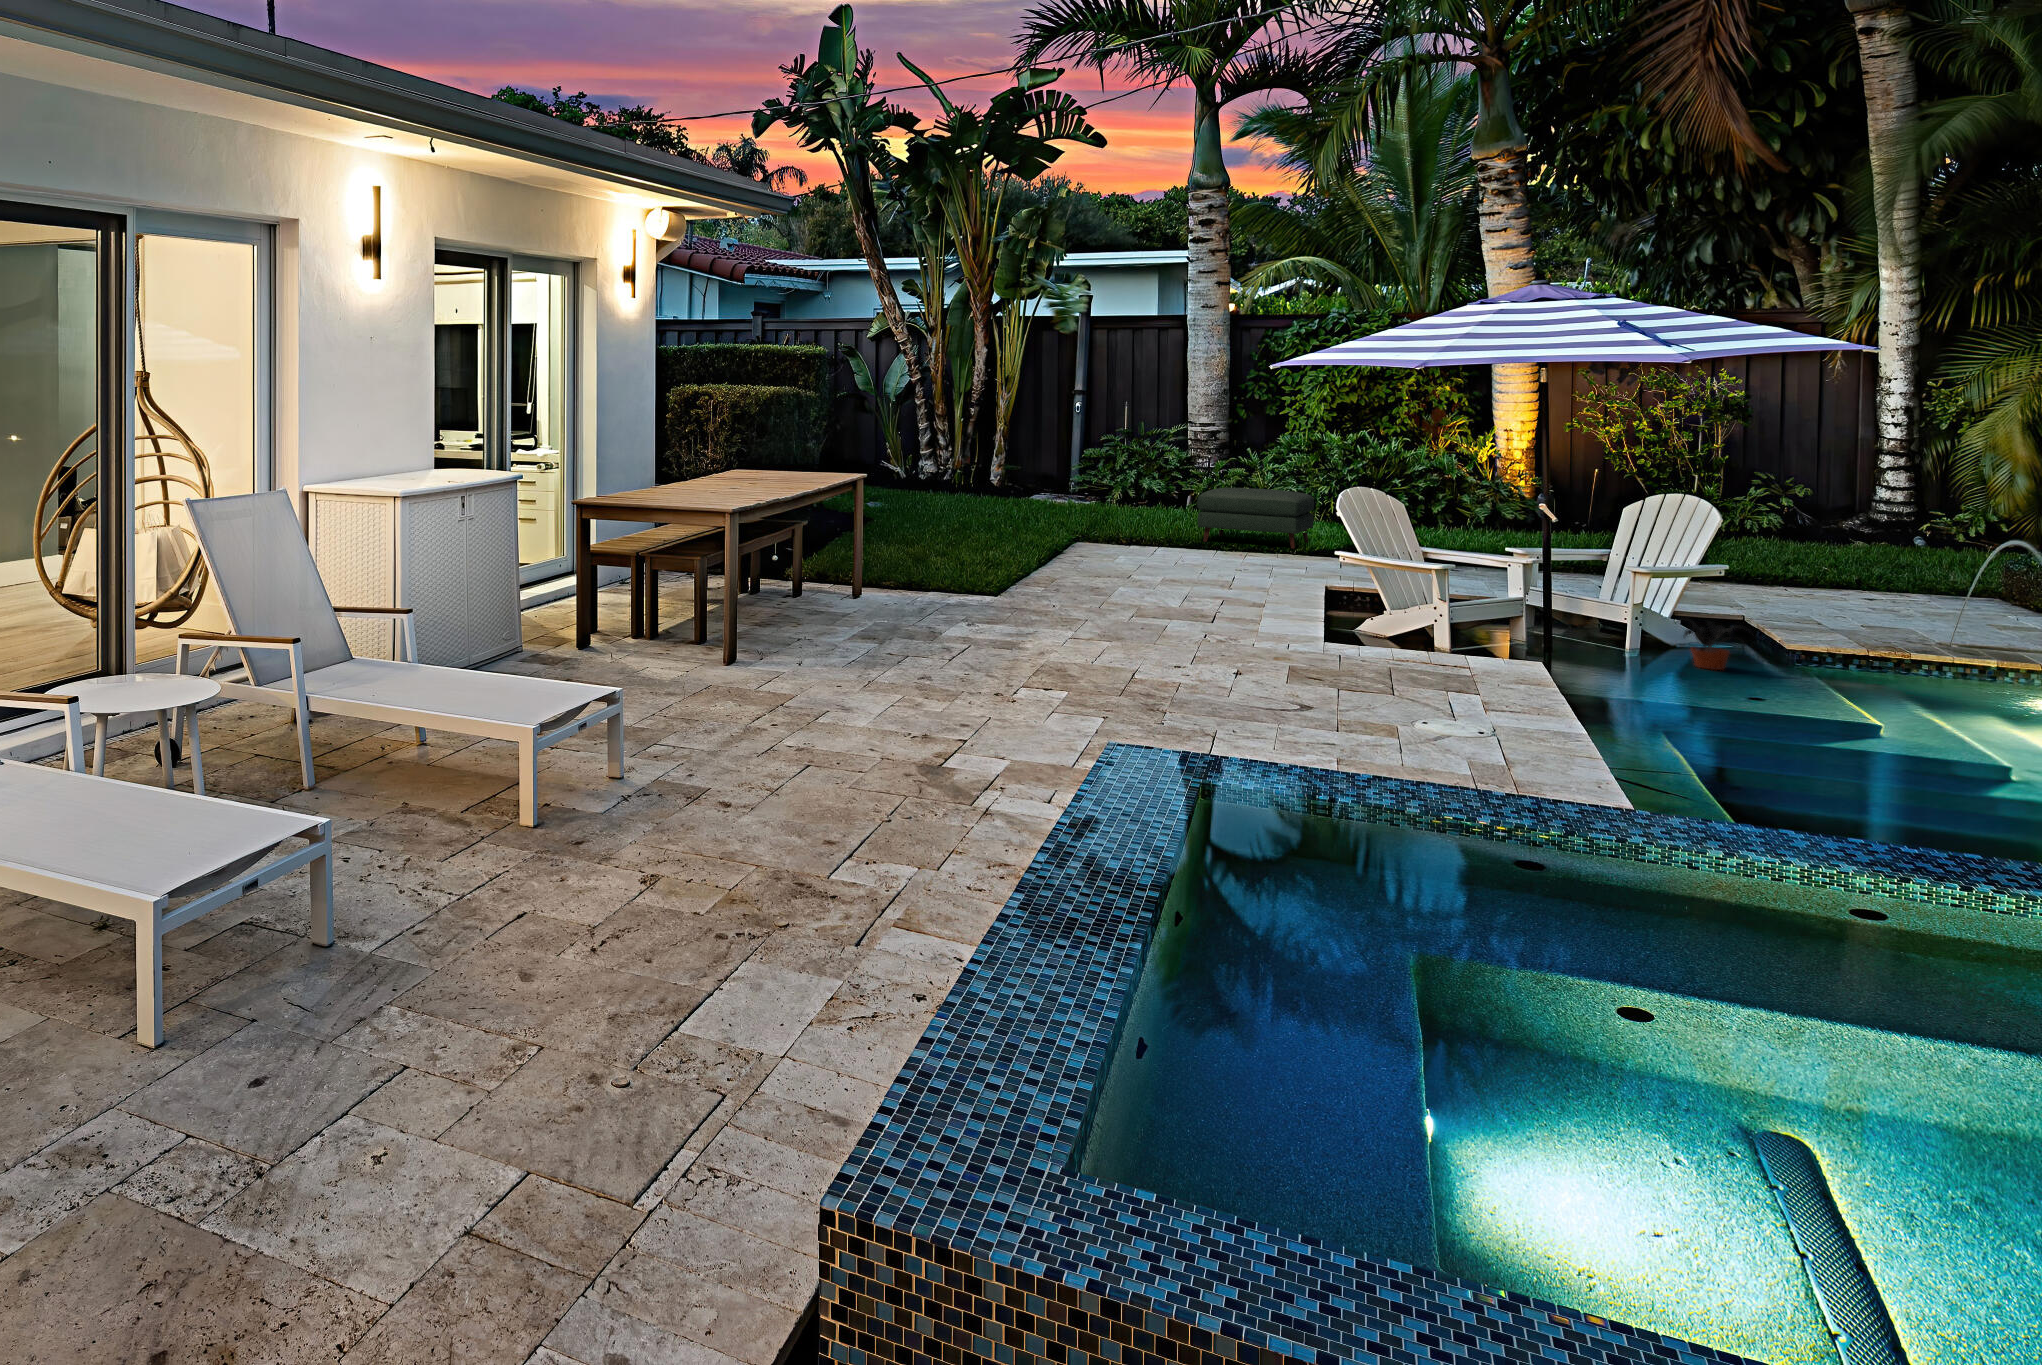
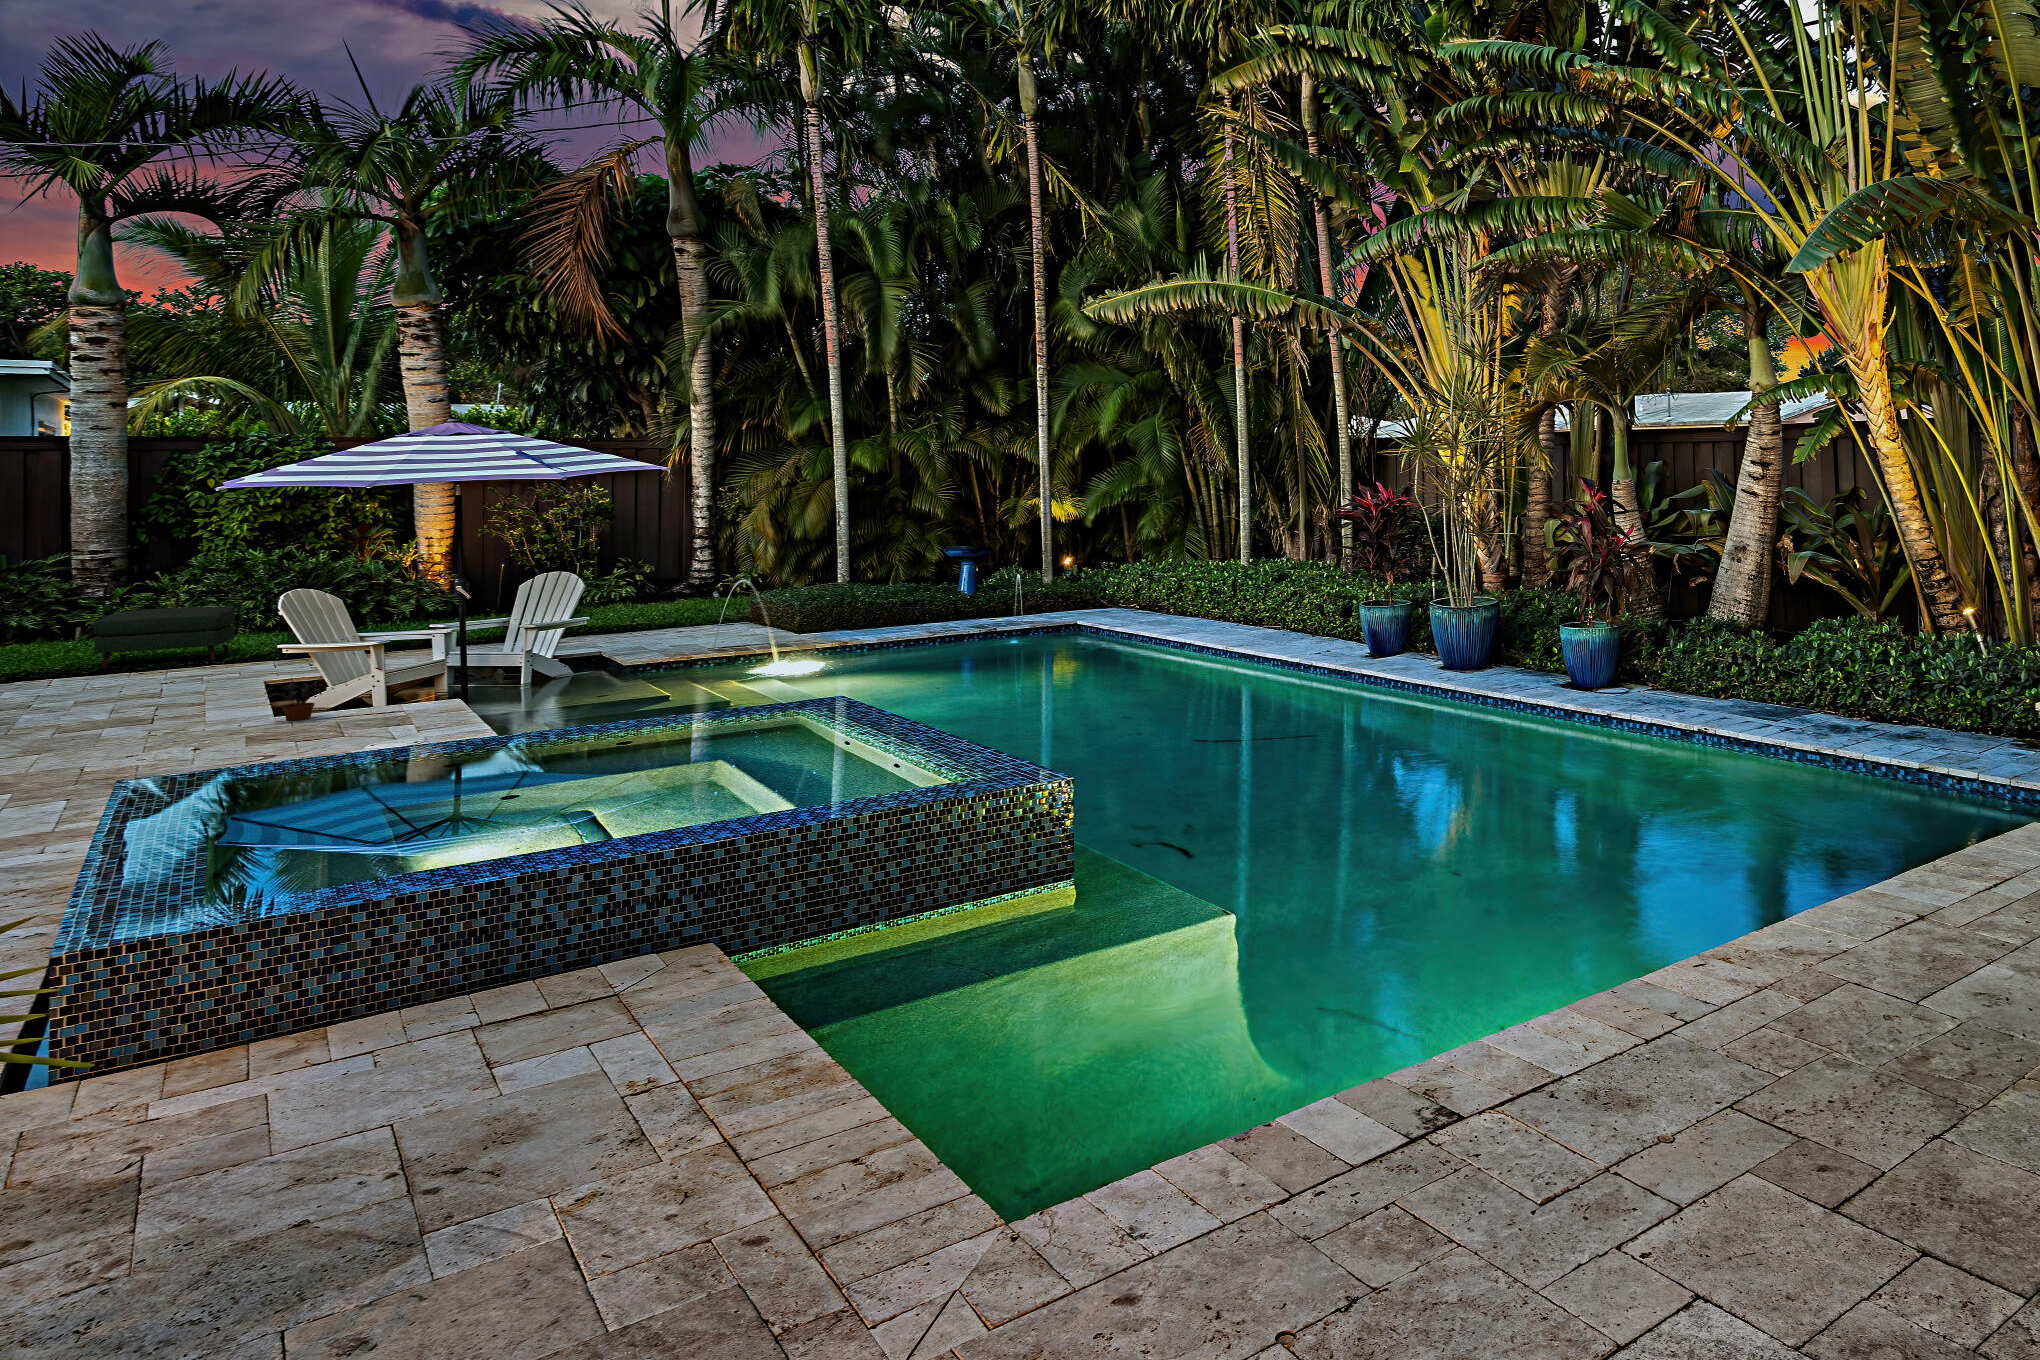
potted plant: present [1684,619,1753,670] -> present [264,681,326,720]

